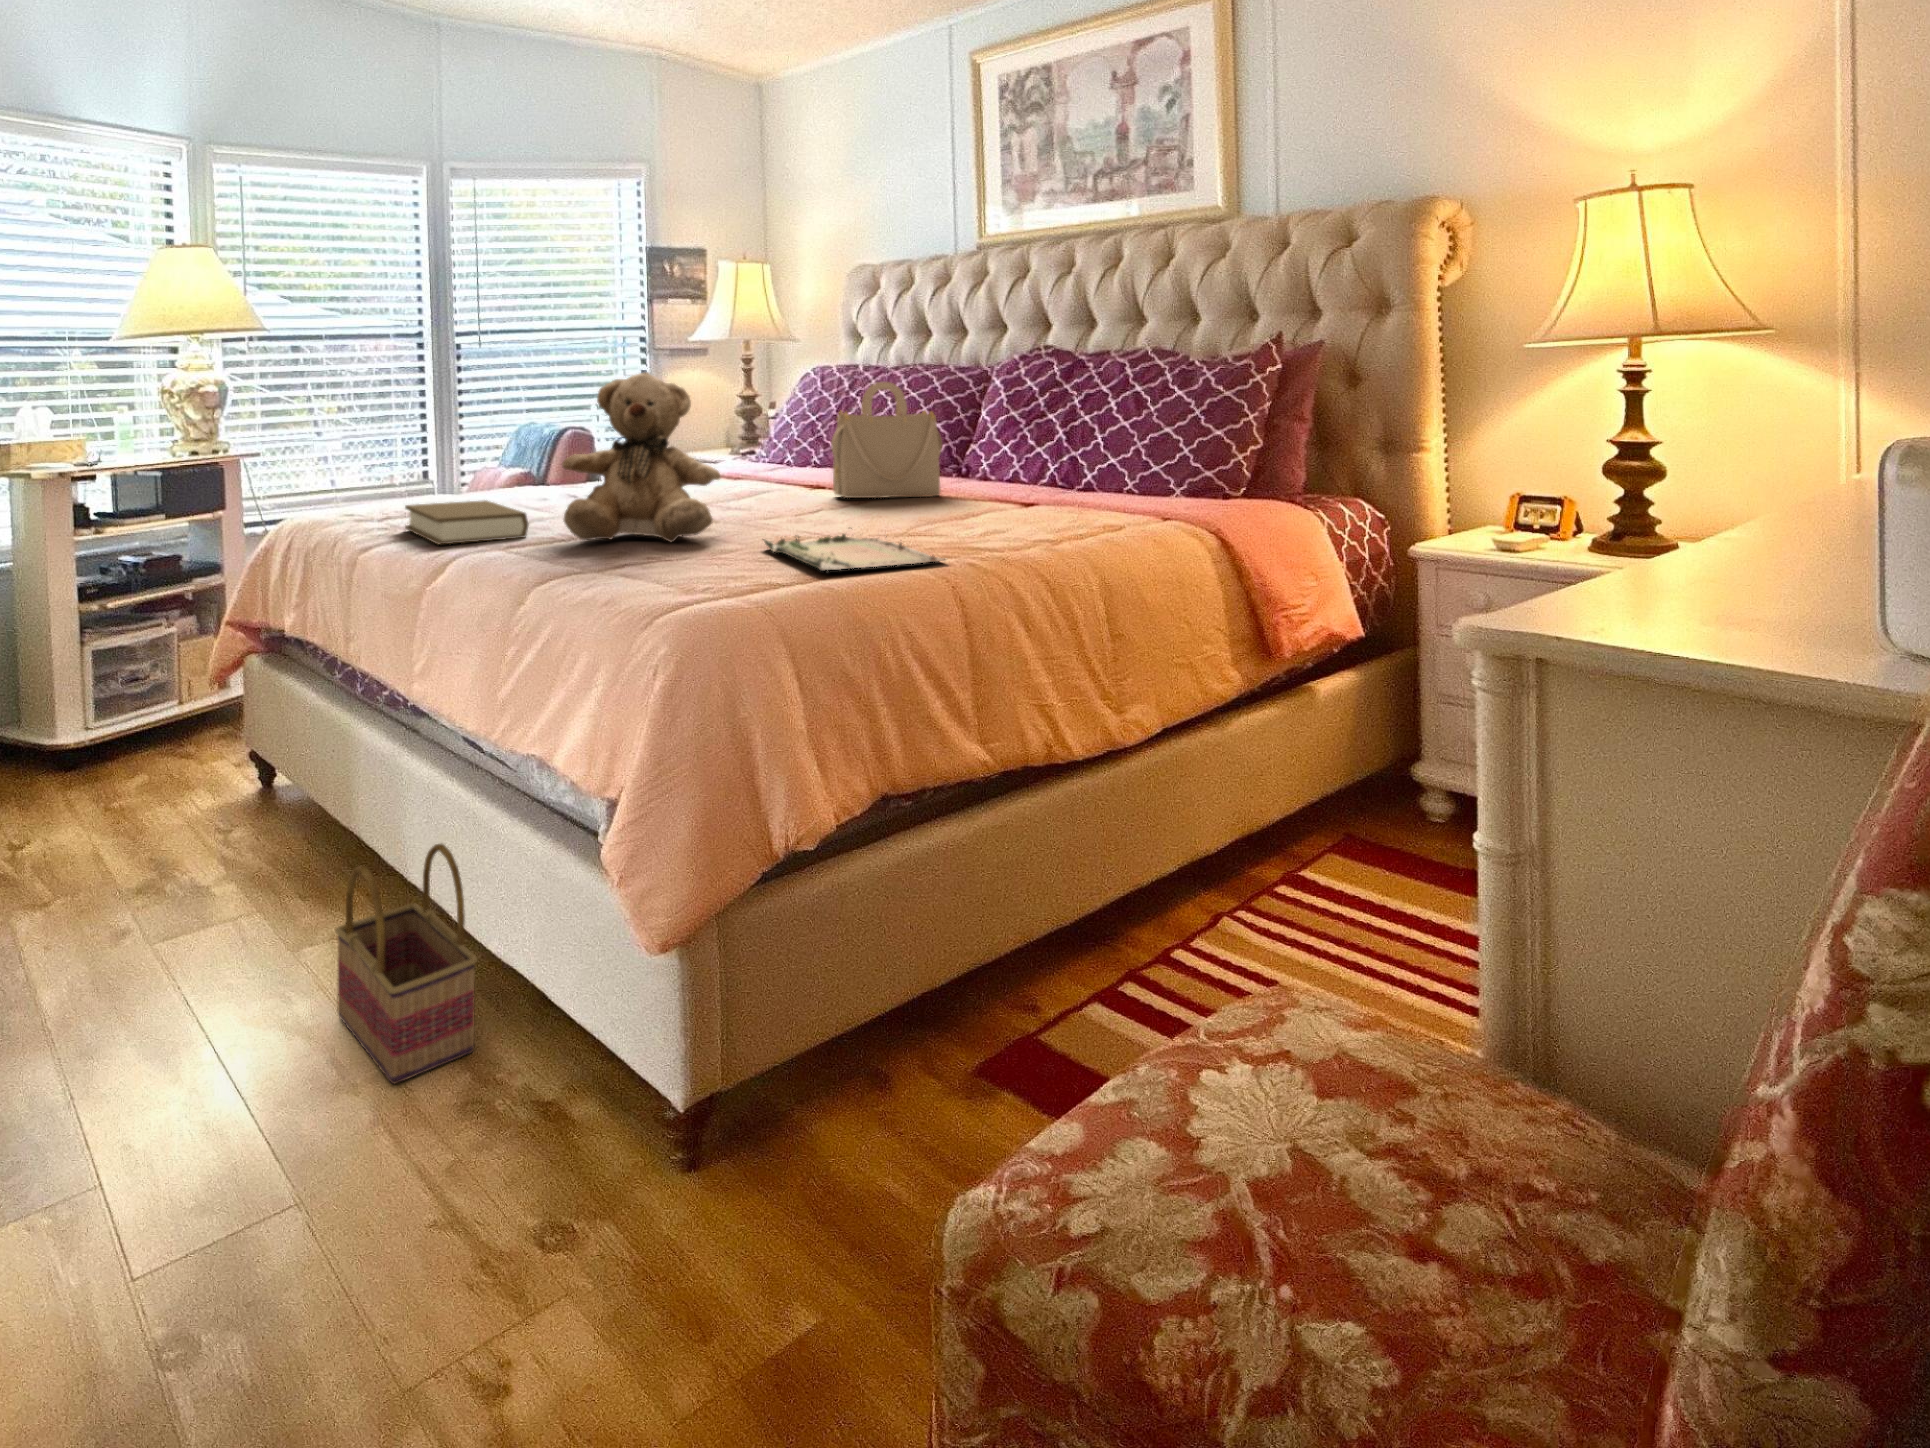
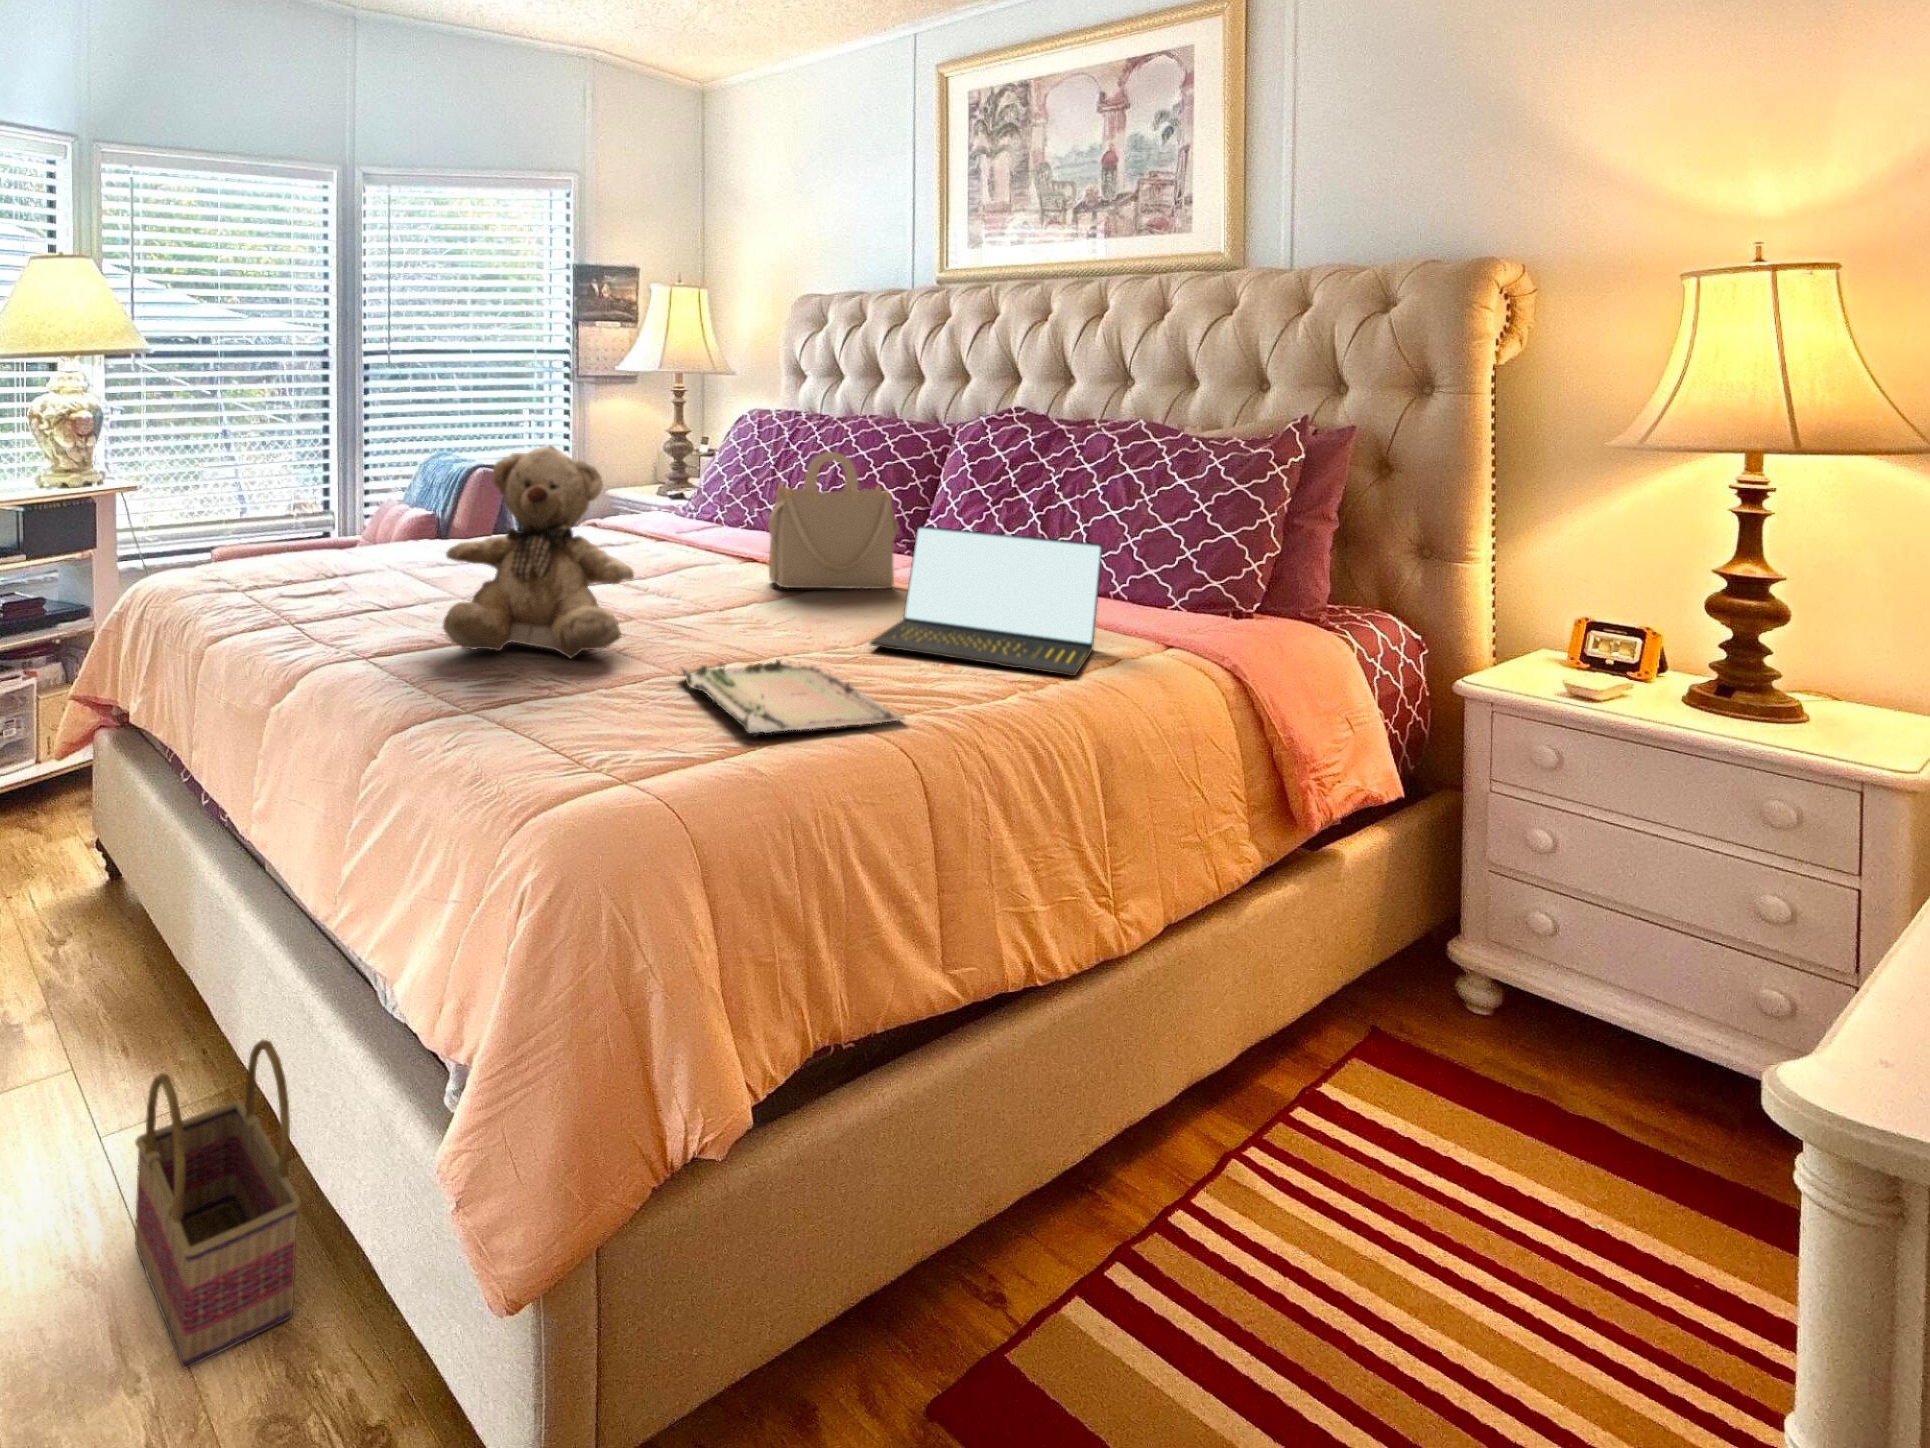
laptop: none [919,433,1110,535] -> present [869,526,1103,676]
book: present [405,500,529,544] -> none [265,580,406,647]

